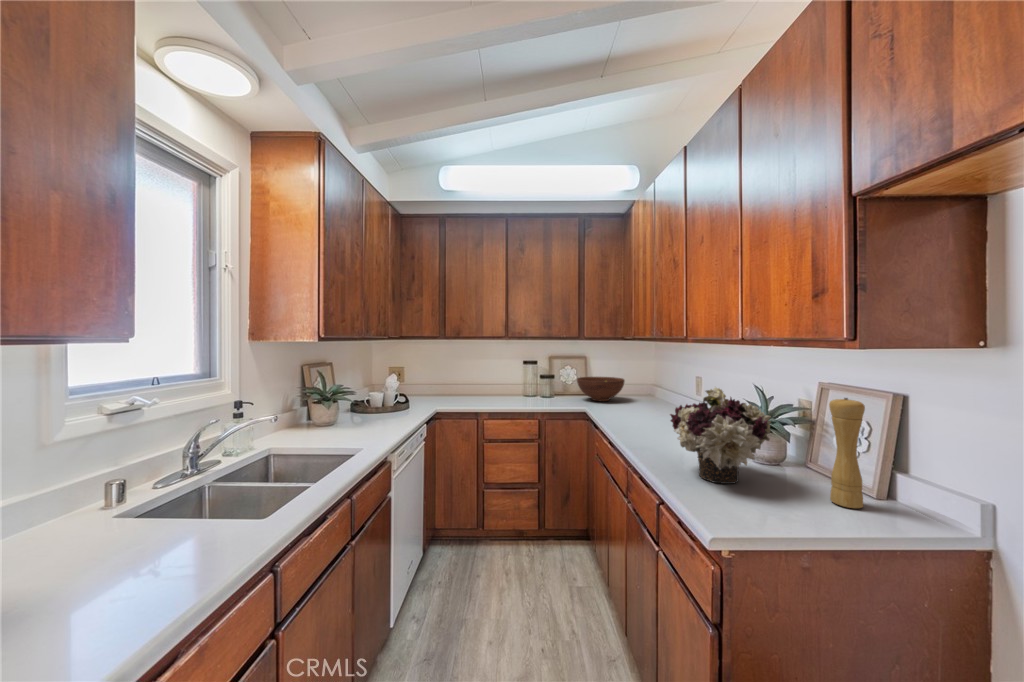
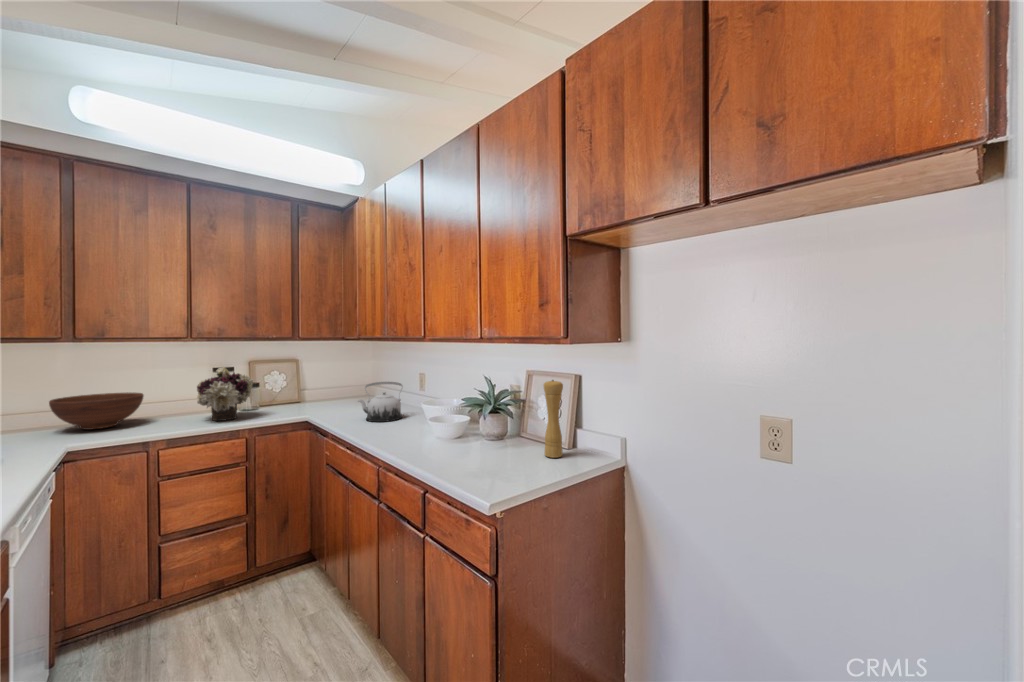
fruit bowl: present [577,377,624,401] -> present [49,392,144,430]
teapot: none [623,383,669,423] -> present [358,382,403,422]
flower arrangement: present [670,387,771,484] -> present [197,366,253,421]

